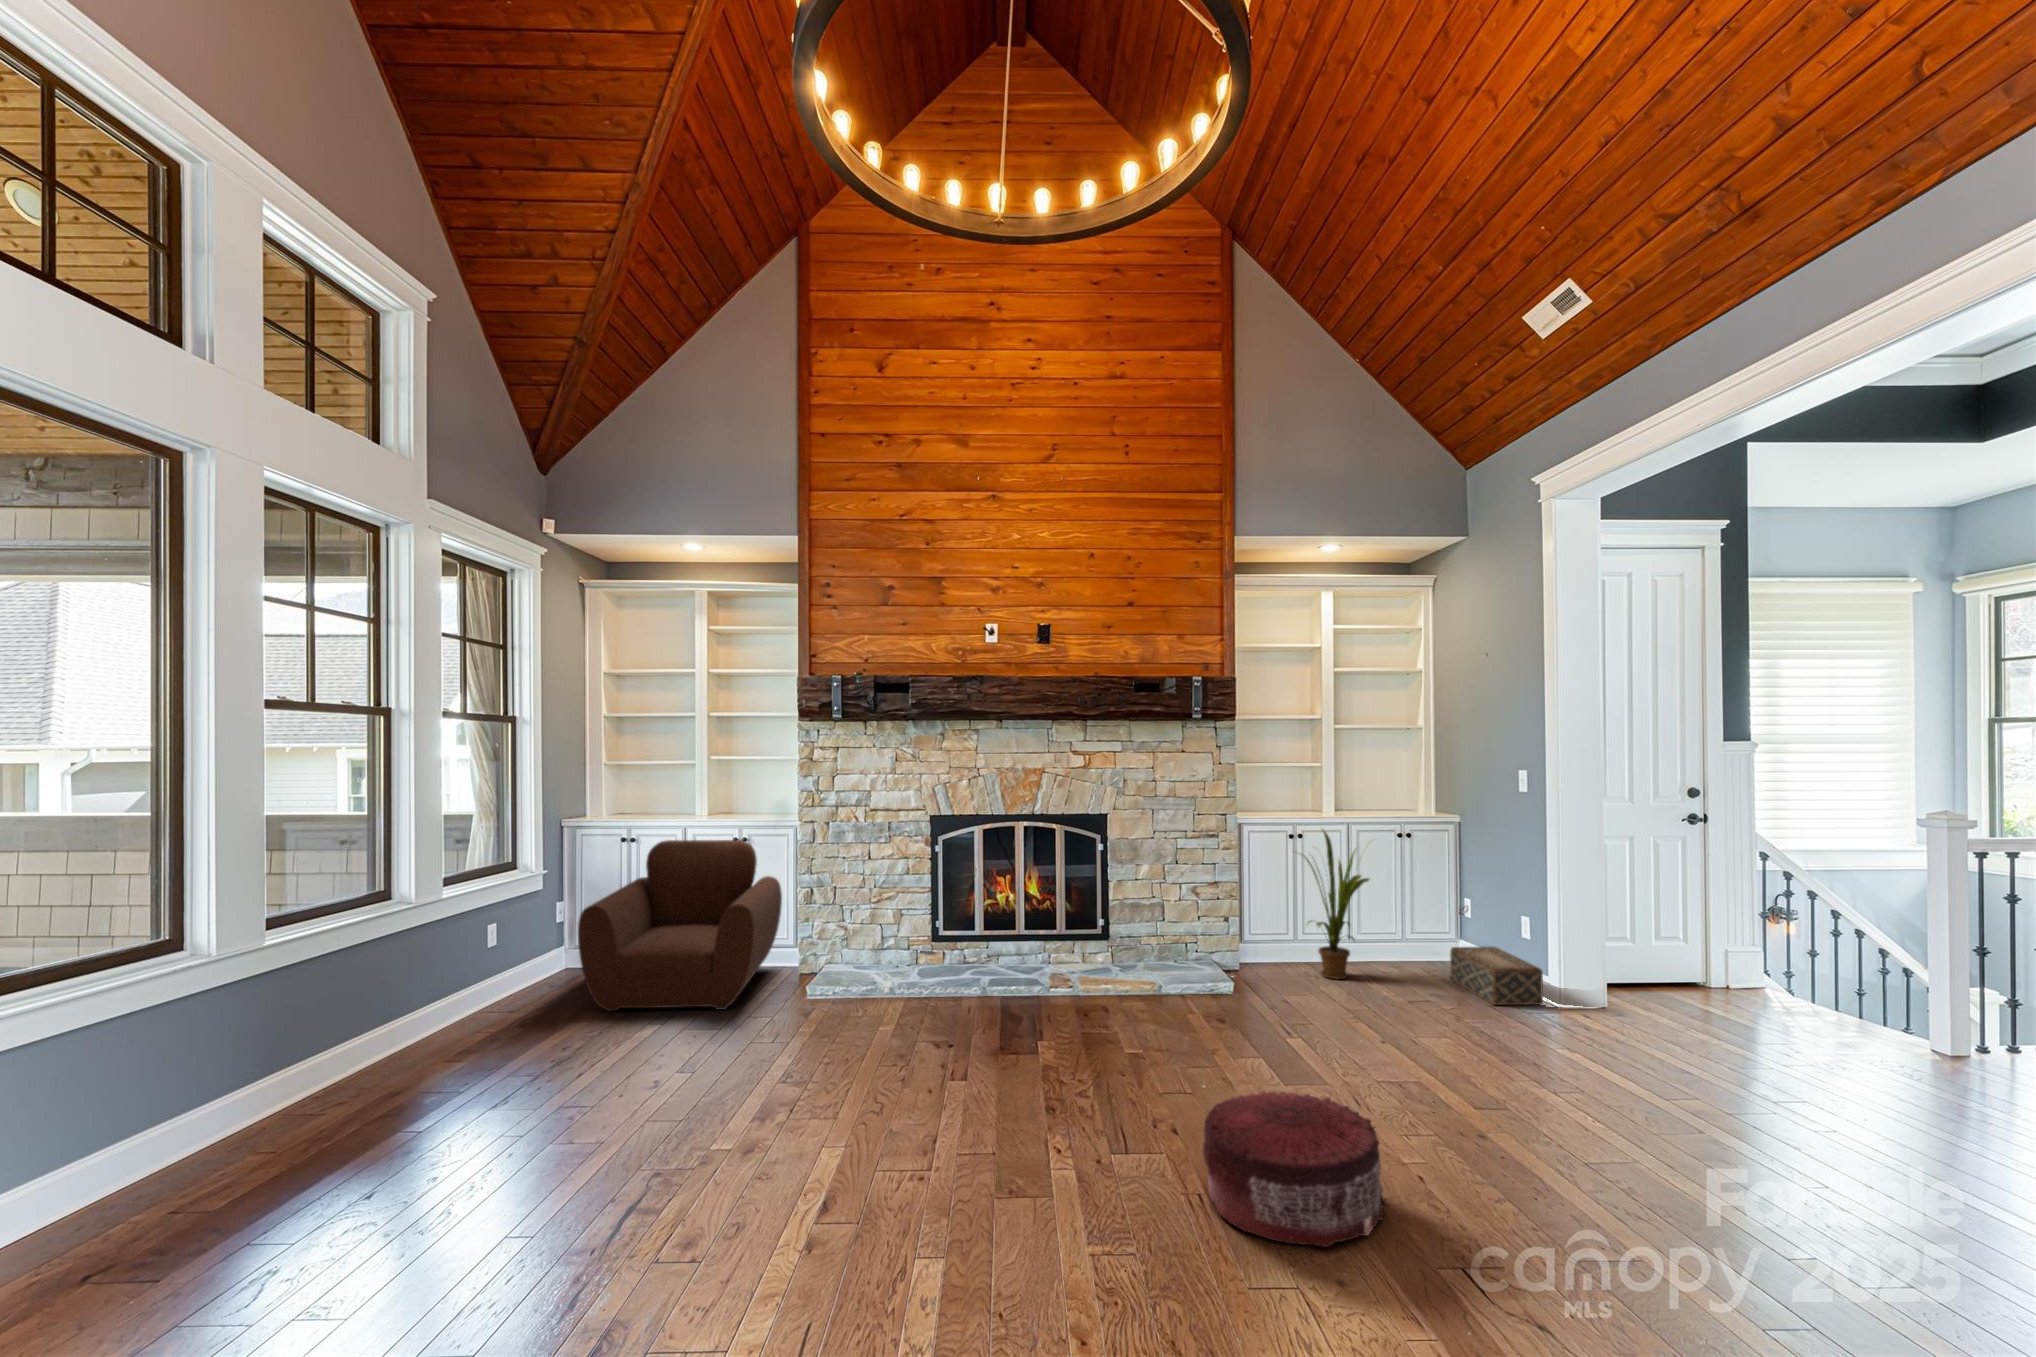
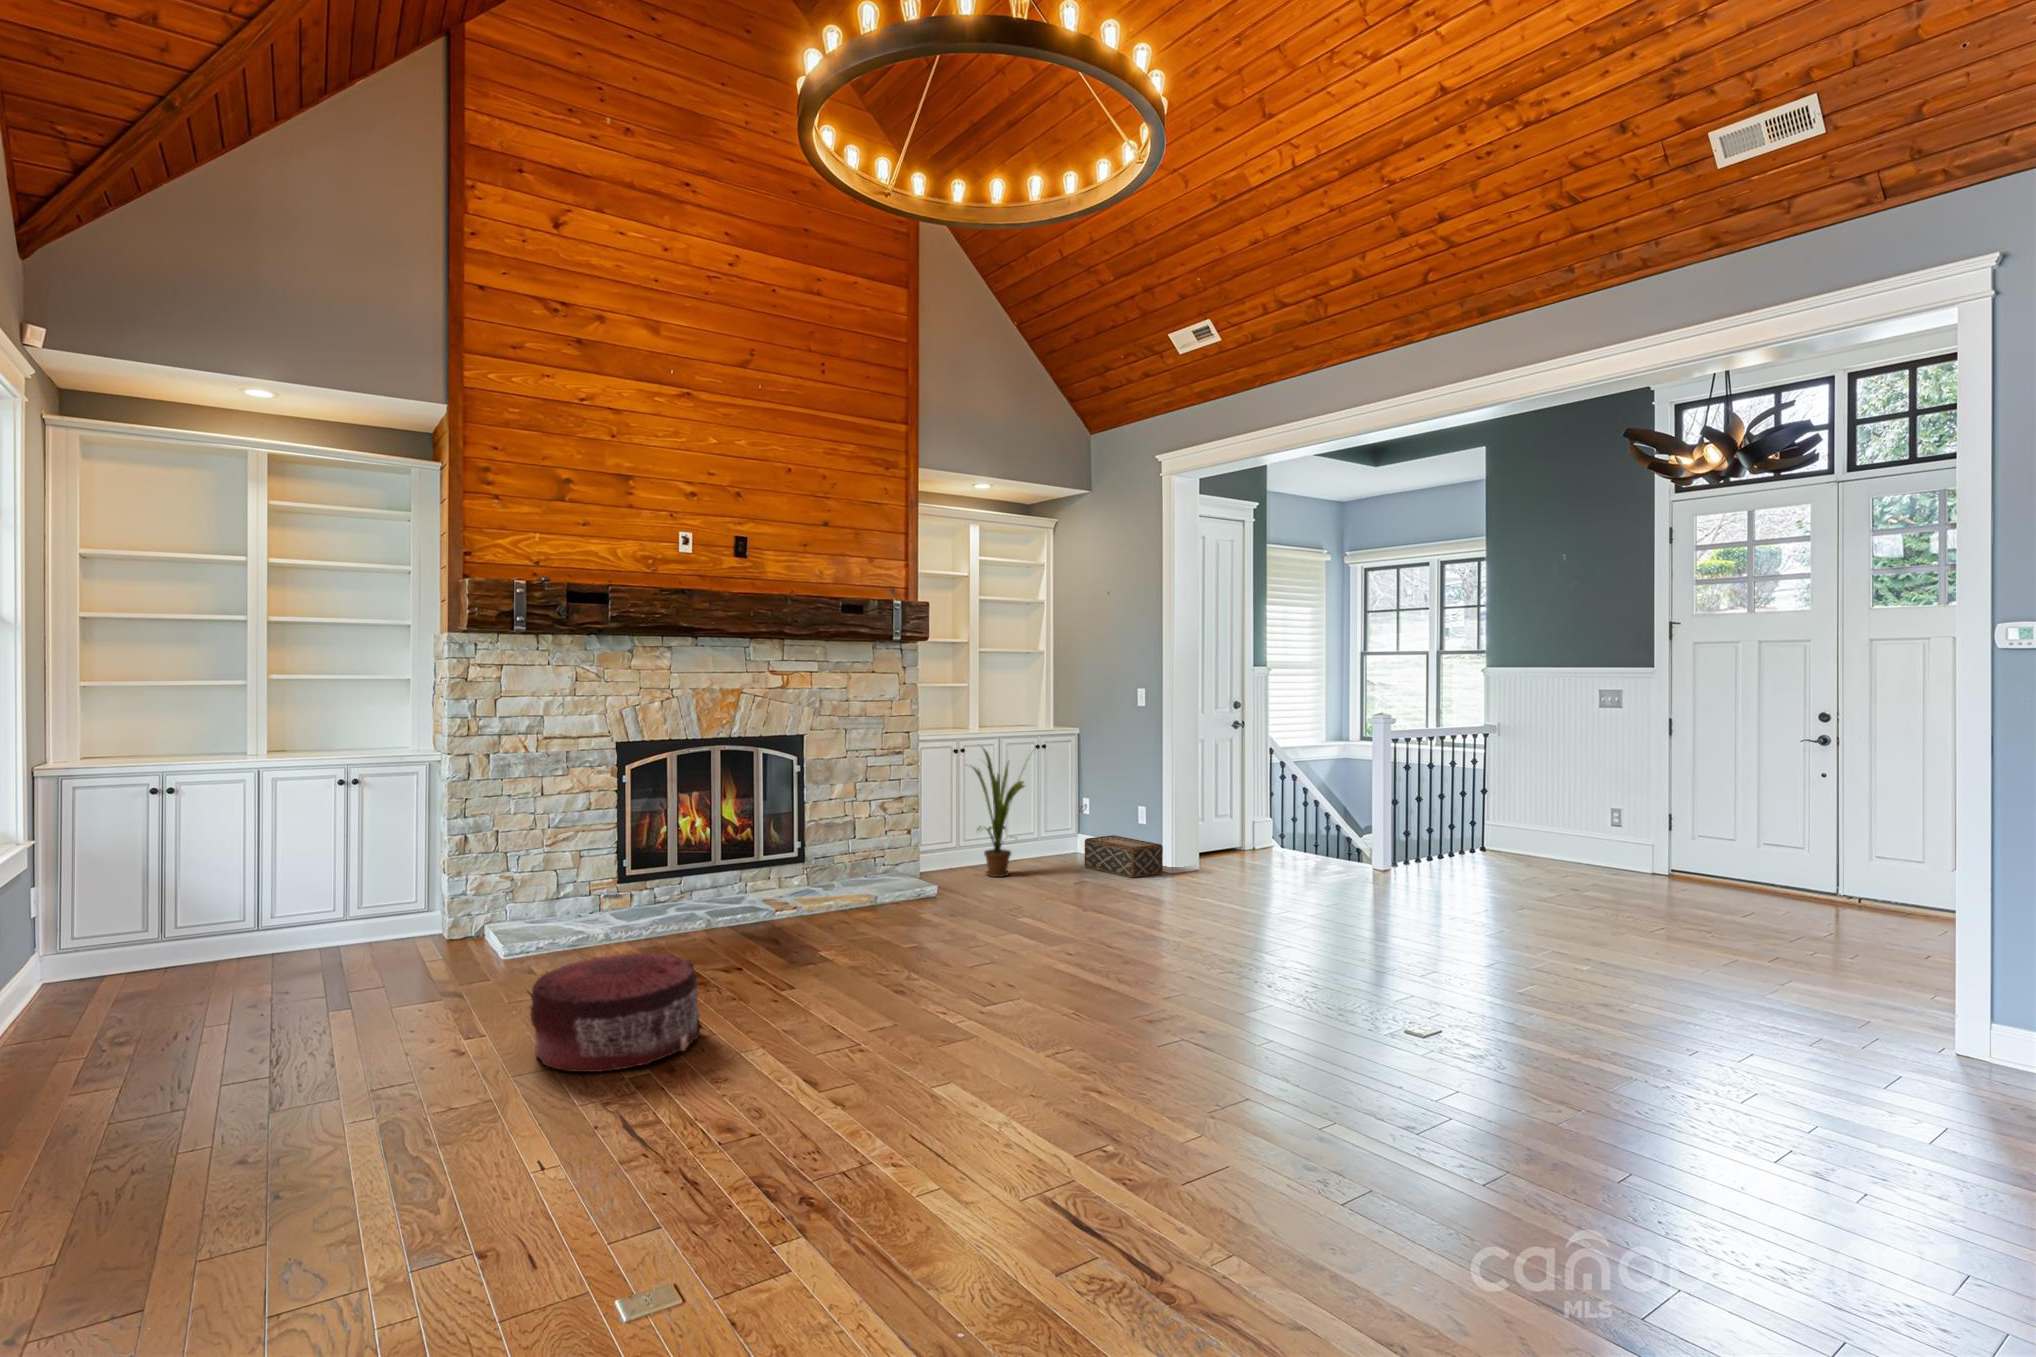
armchair: present [578,840,782,1011] -> none [170,784,441,1012]
pouf: present [1203,1091,1386,1247] -> present [530,952,703,1072]

